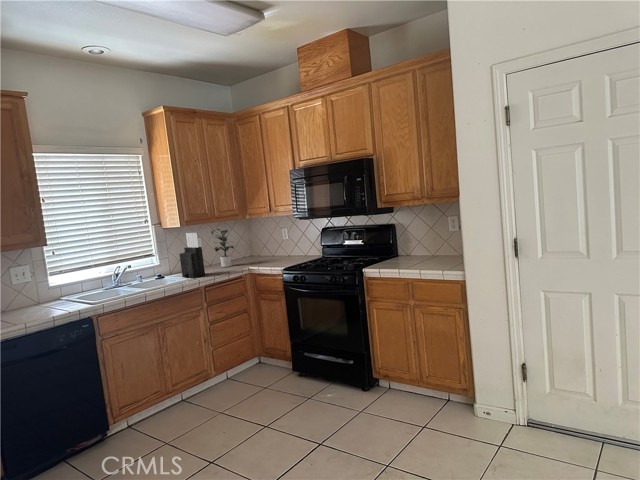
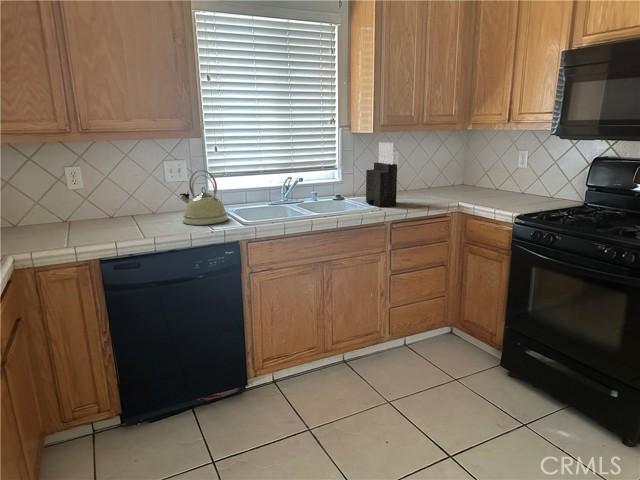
potted plant: present [211,229,234,267] -> none [406,141,454,197]
kettle: none [31,269,77,312] -> present [180,170,228,225]

